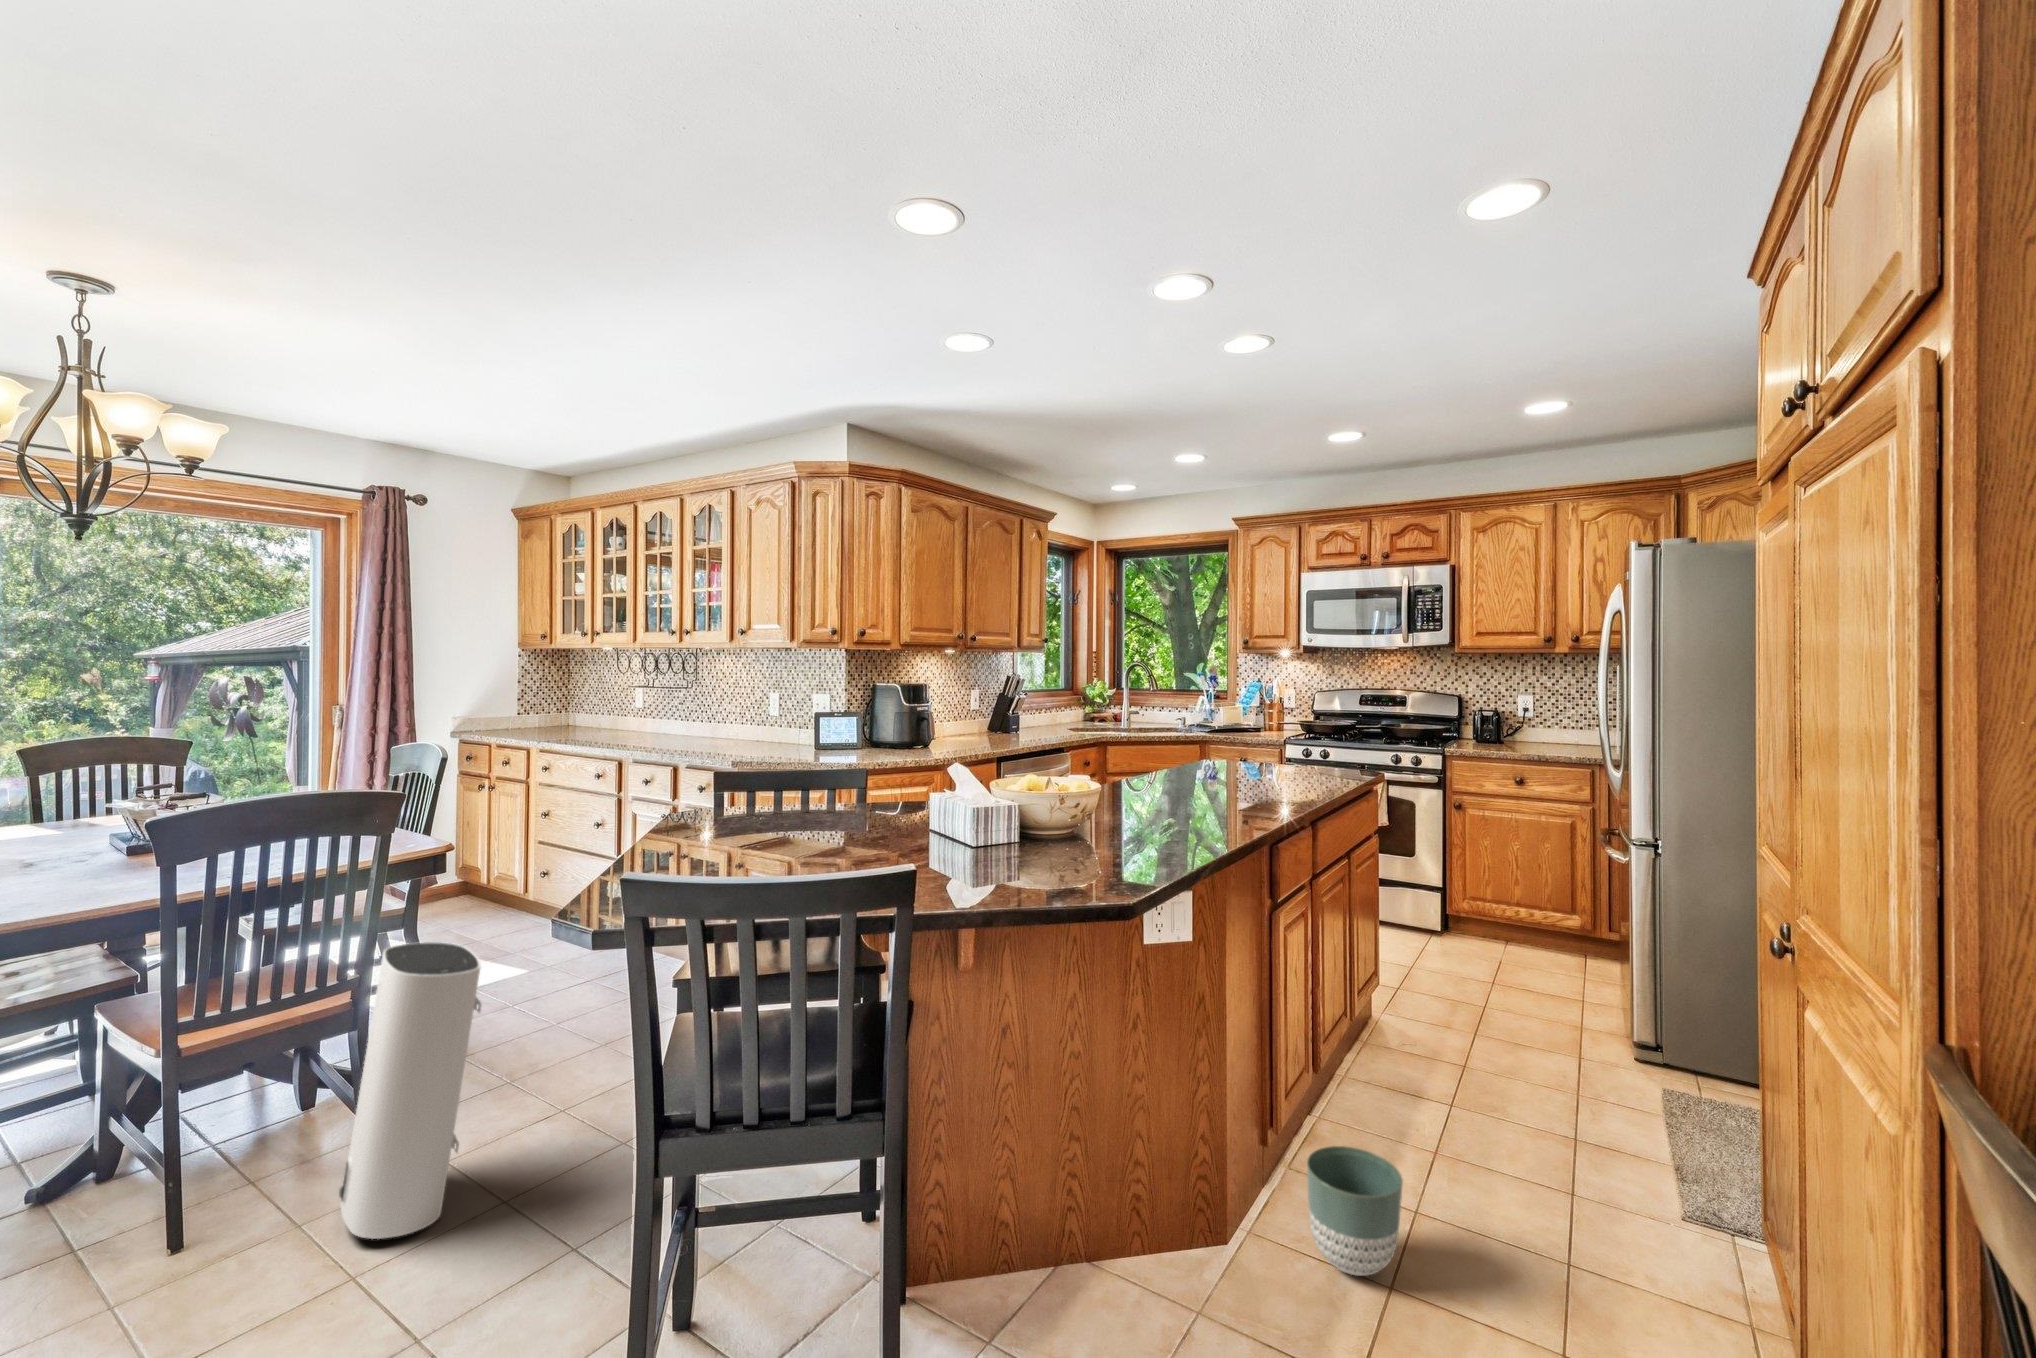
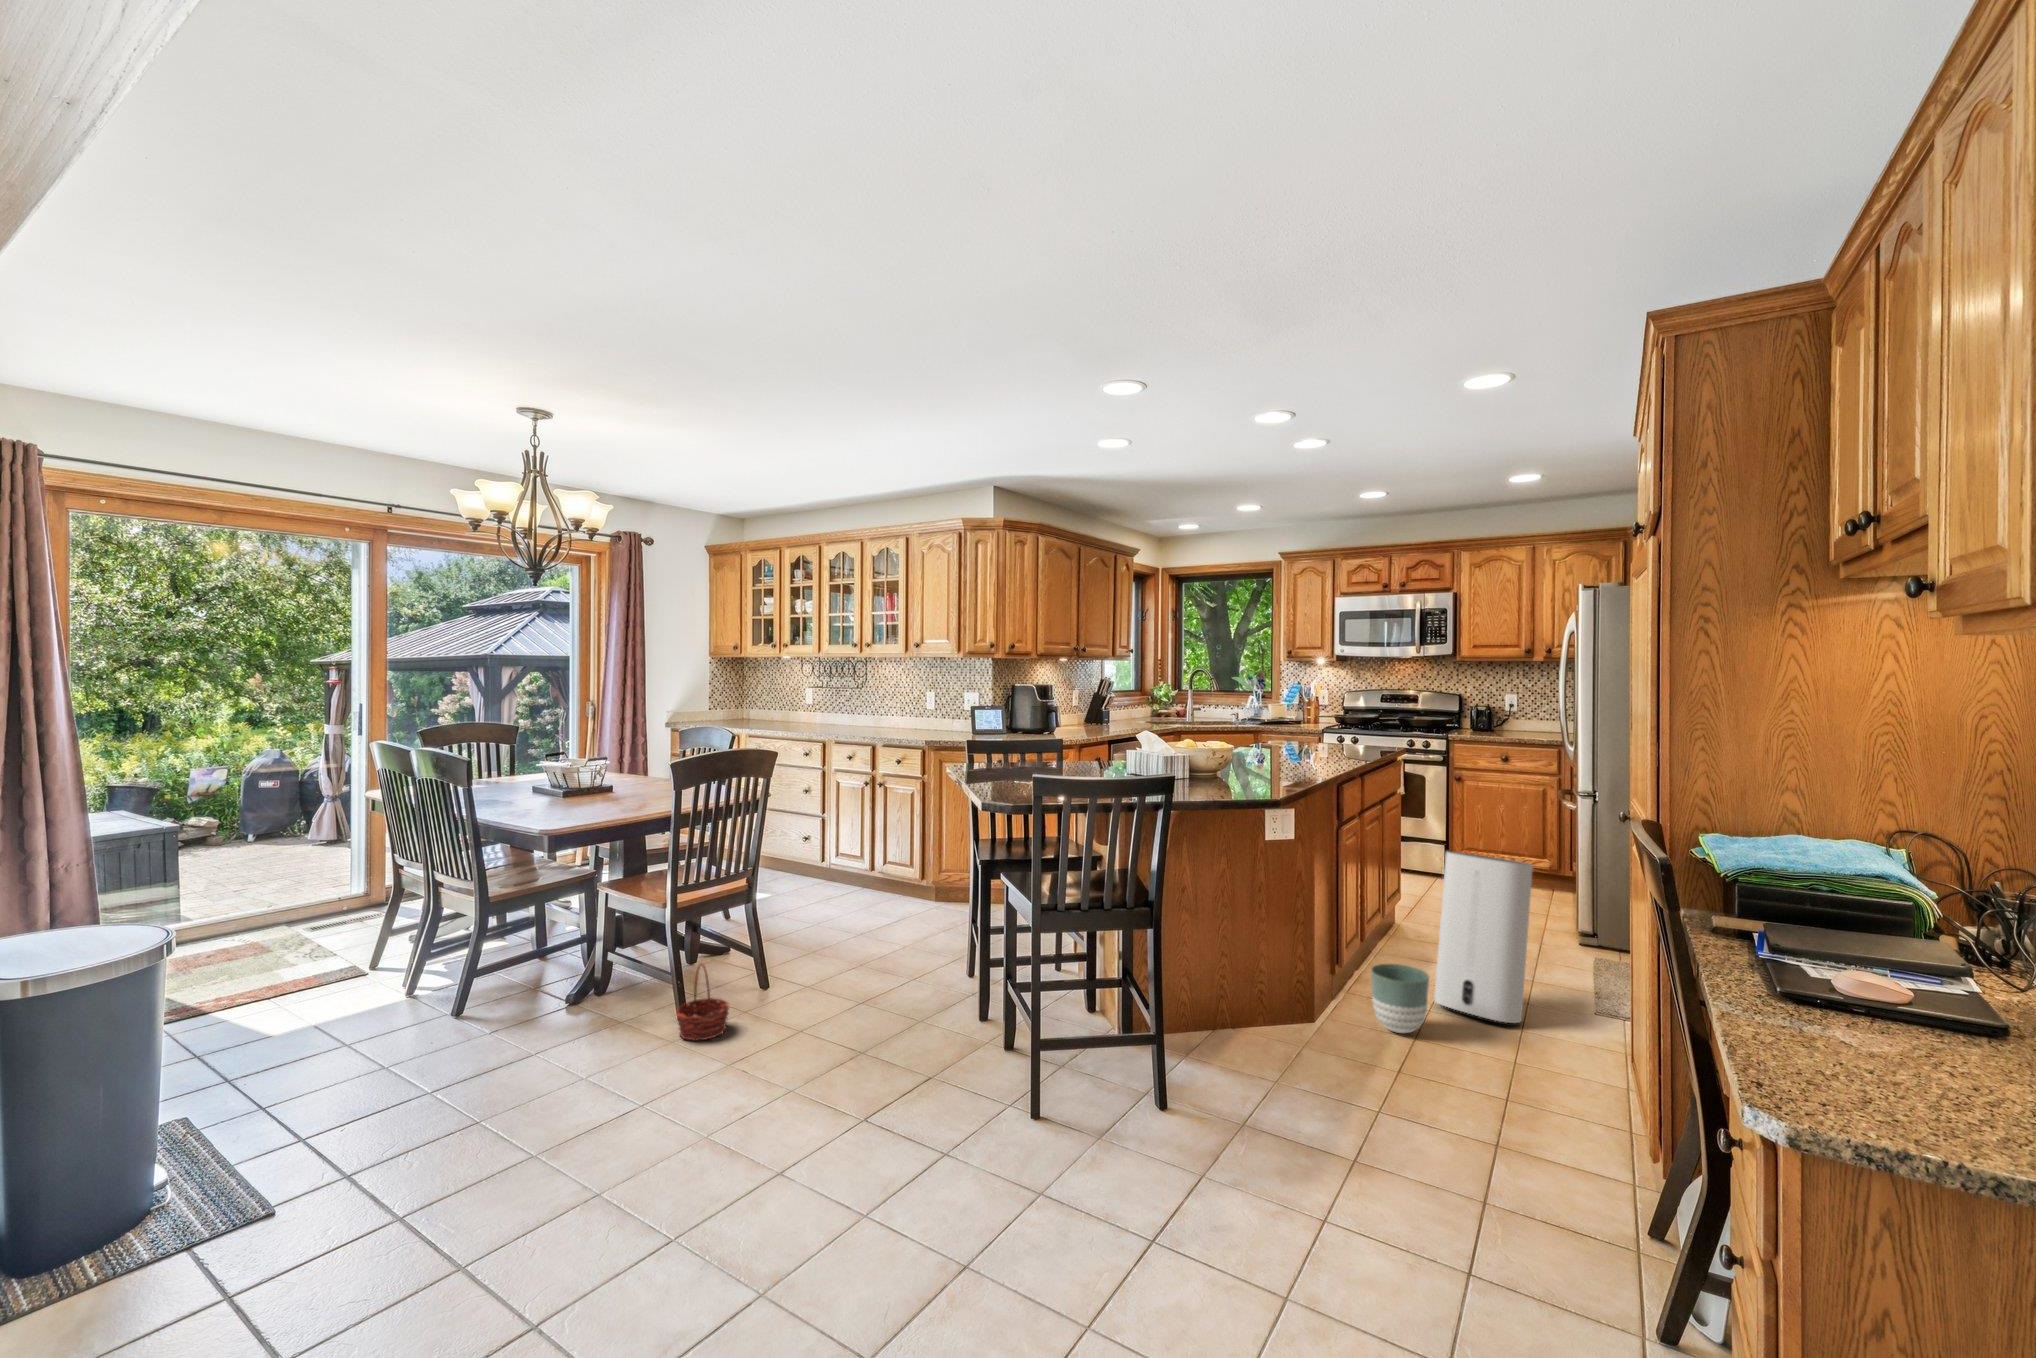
air purifier: present [339,942,481,1239] -> present [1434,852,1533,1023]
basket: none [125,1156,243,1296] -> present [676,963,729,1040]

